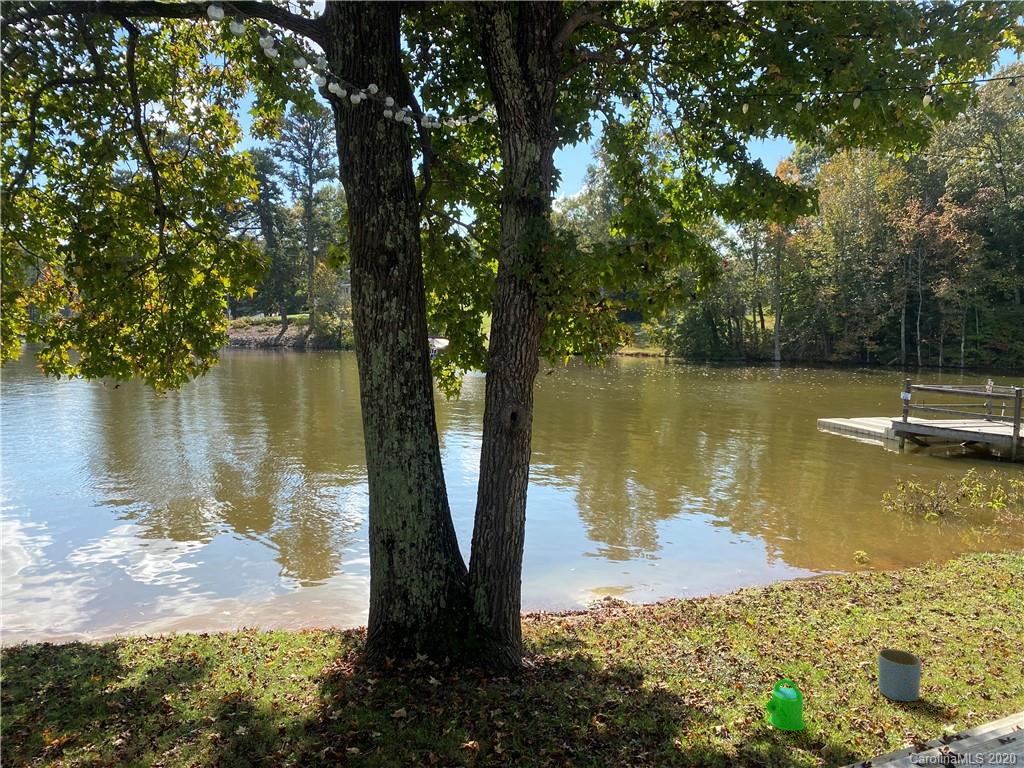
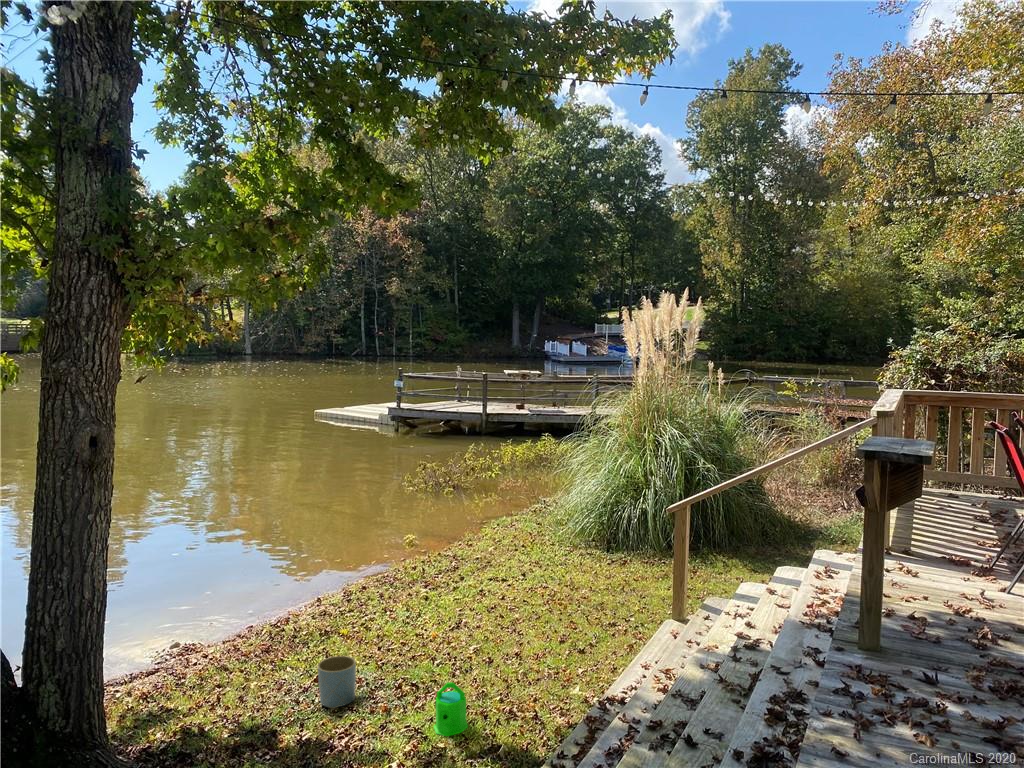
planter: present [878,649,922,701] -> present [318,656,356,709]

